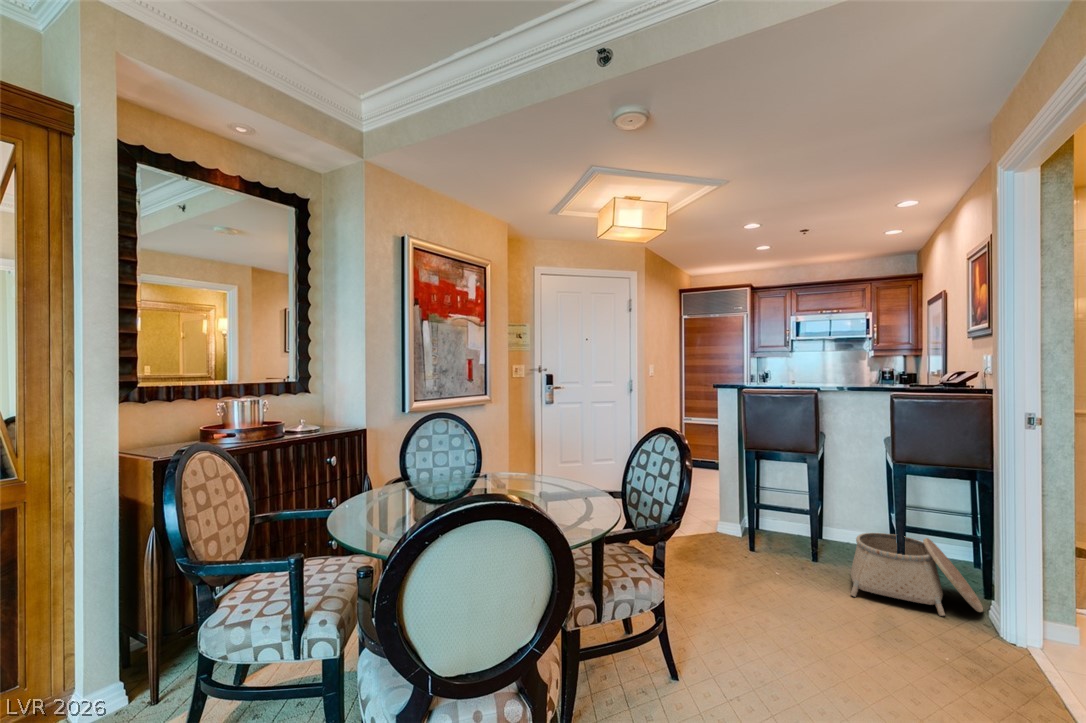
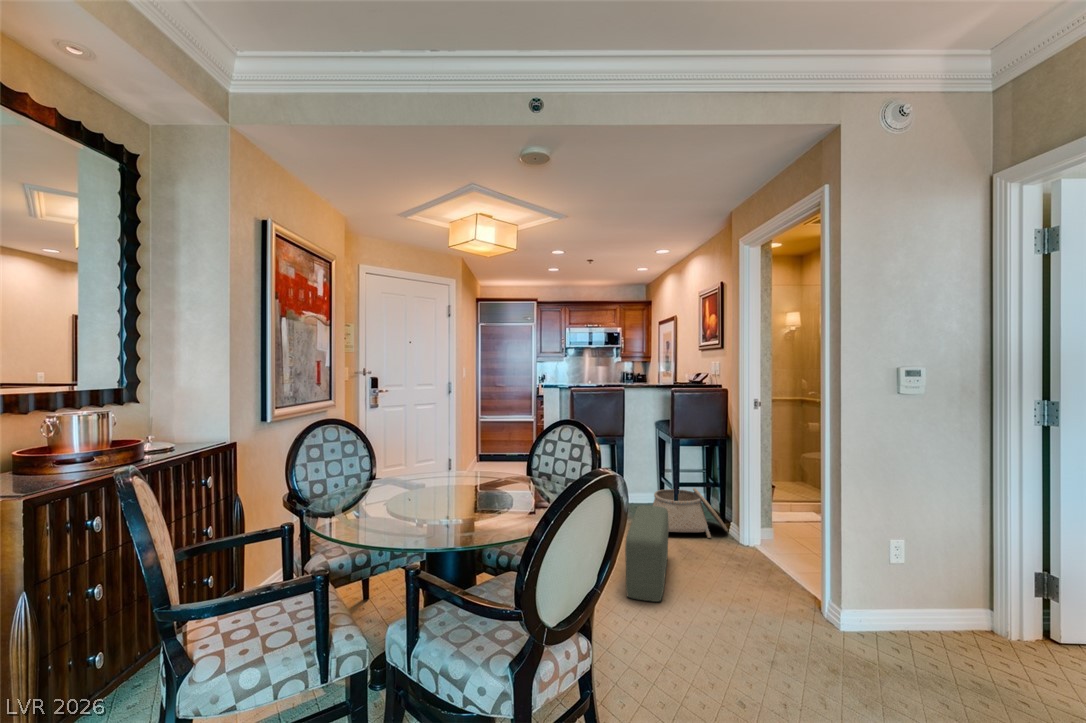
pouf: none [746,549,847,685] -> present [625,505,669,602]

